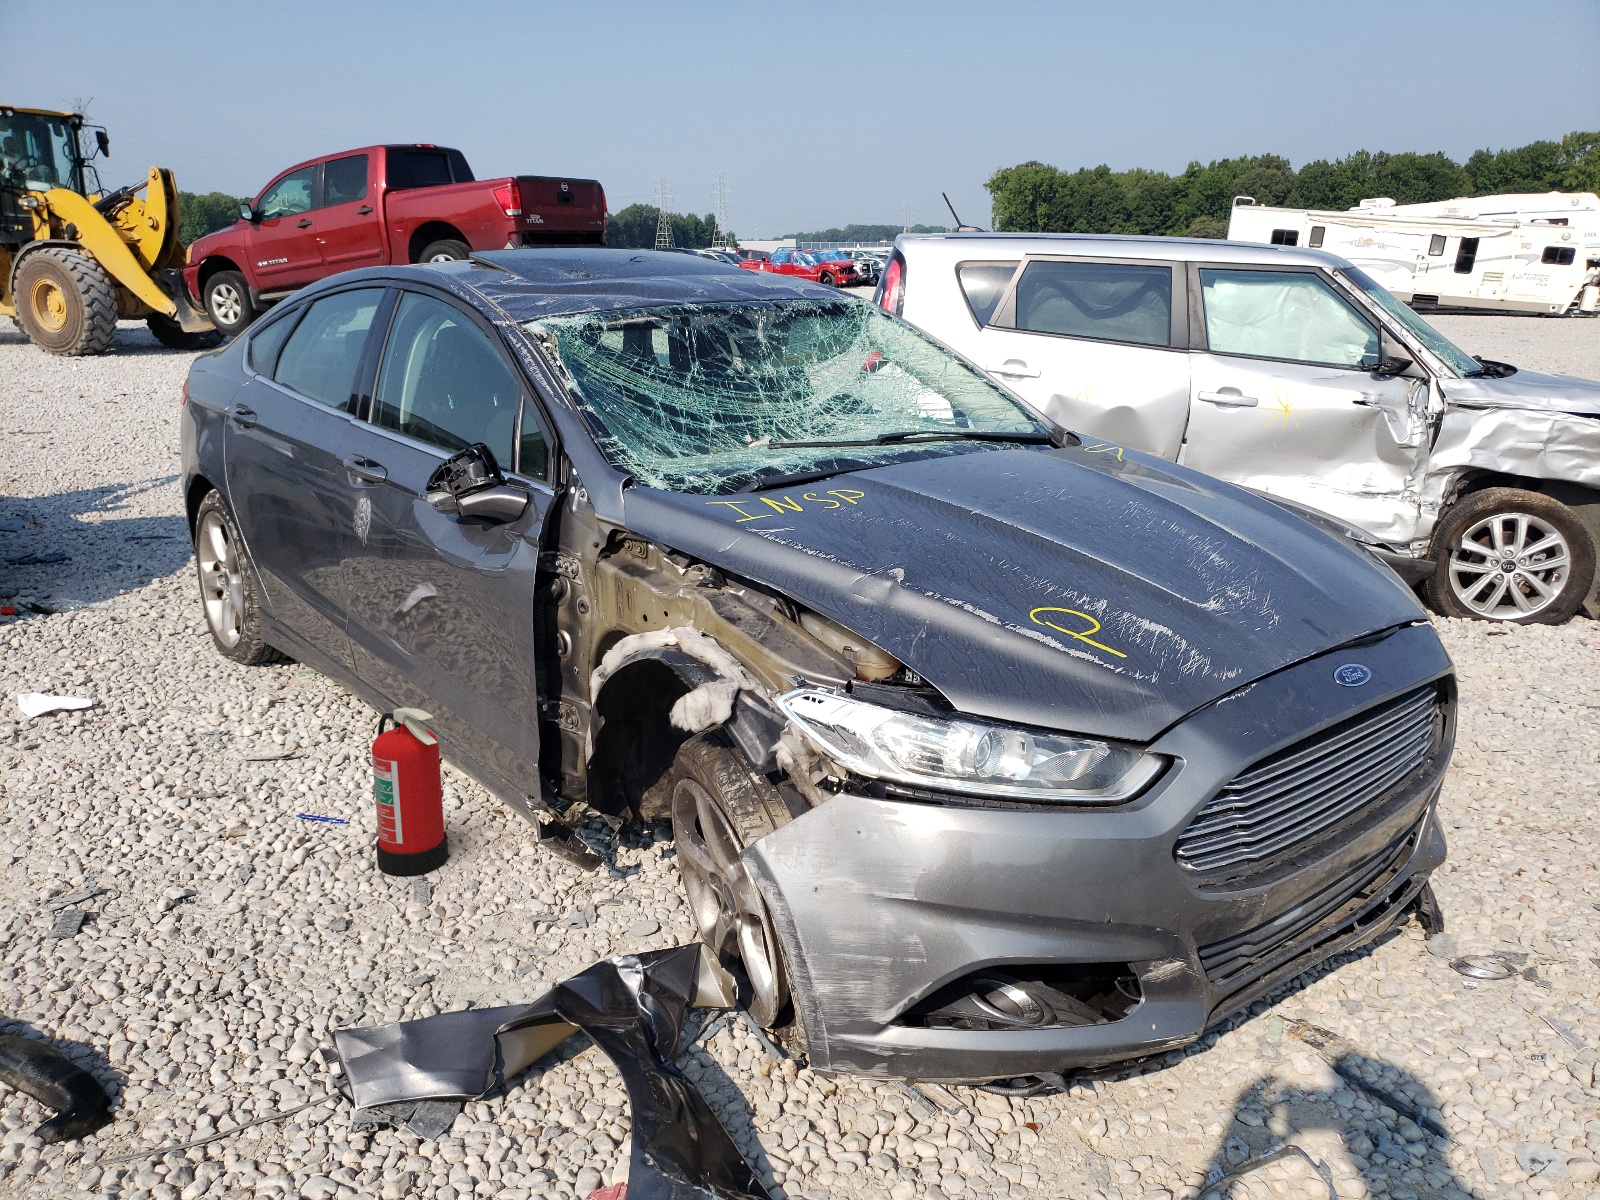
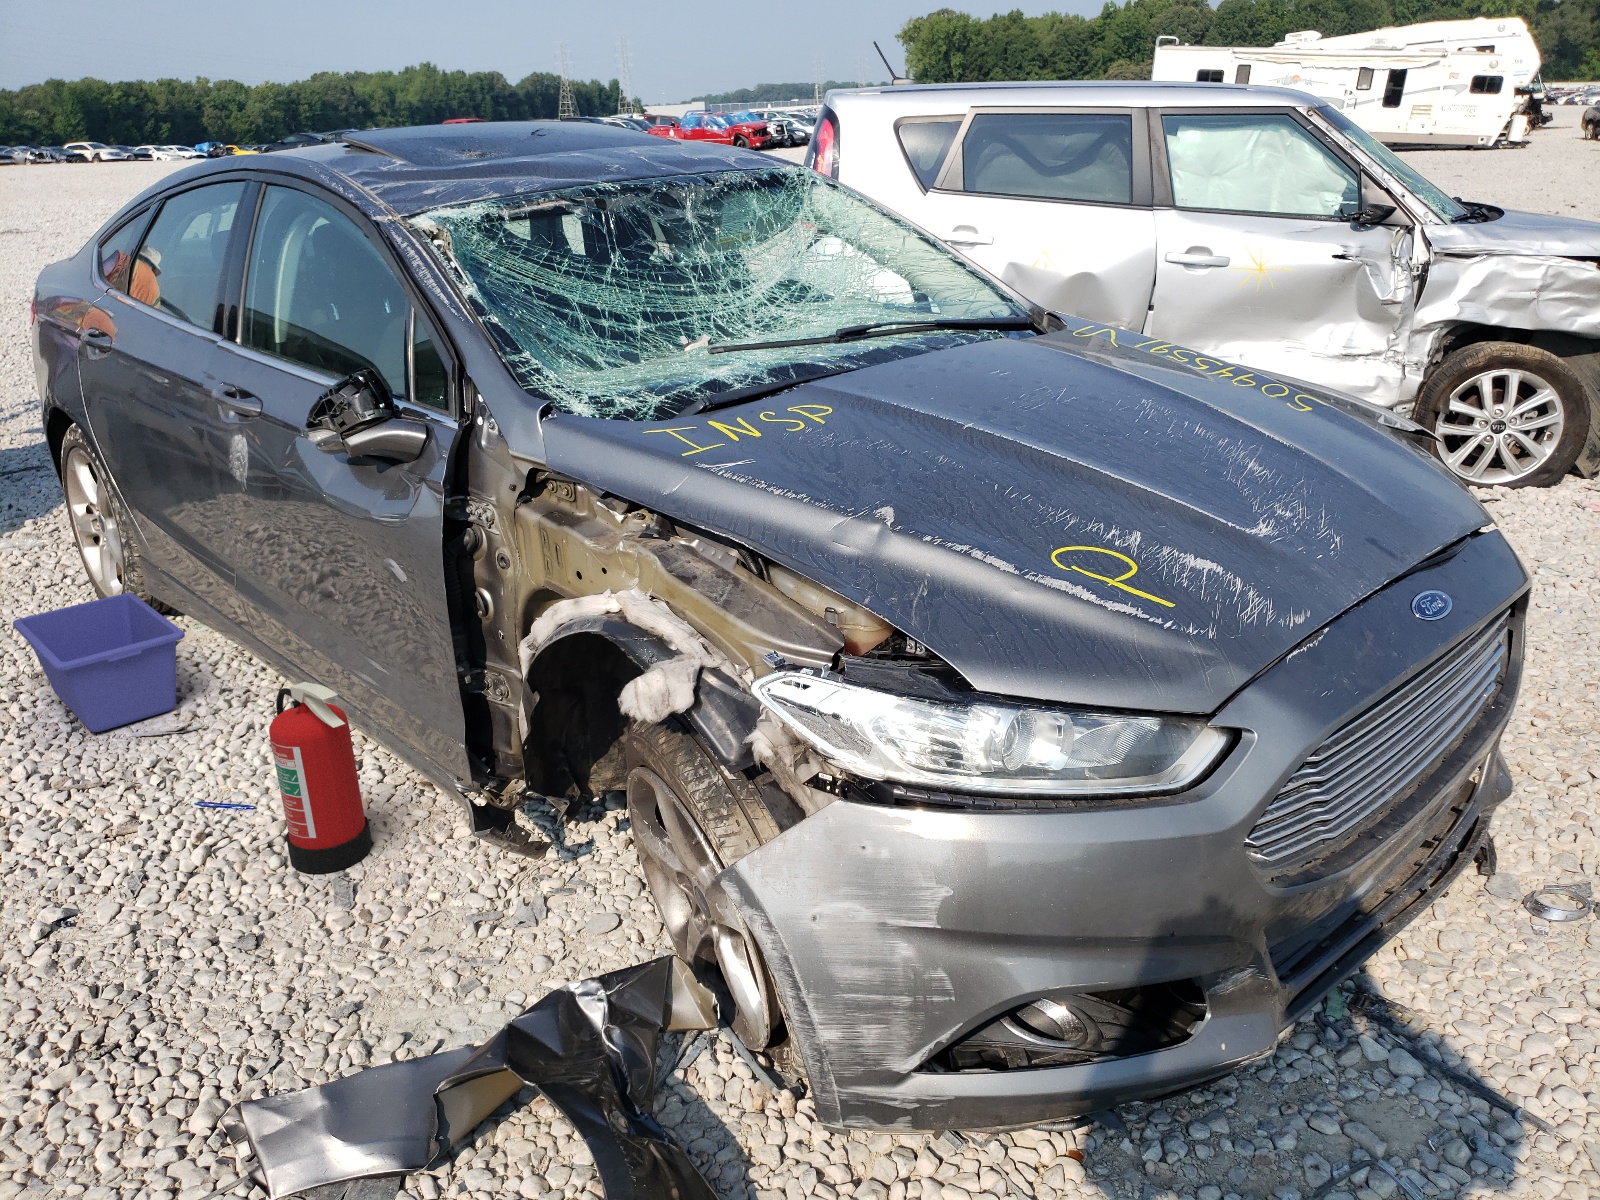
storage bin: none [152,638,298,753] -> present [13,593,185,732]

